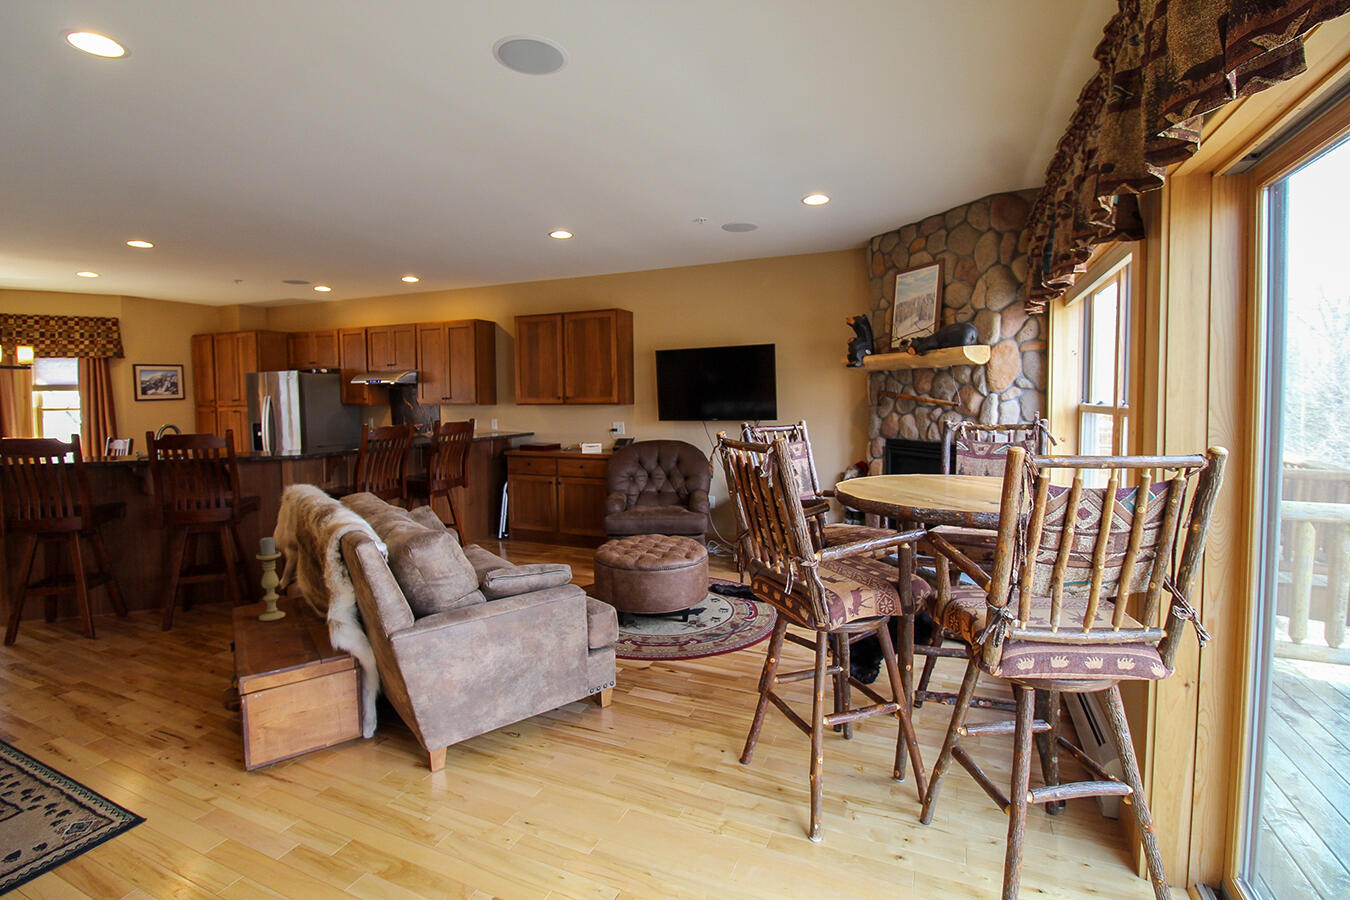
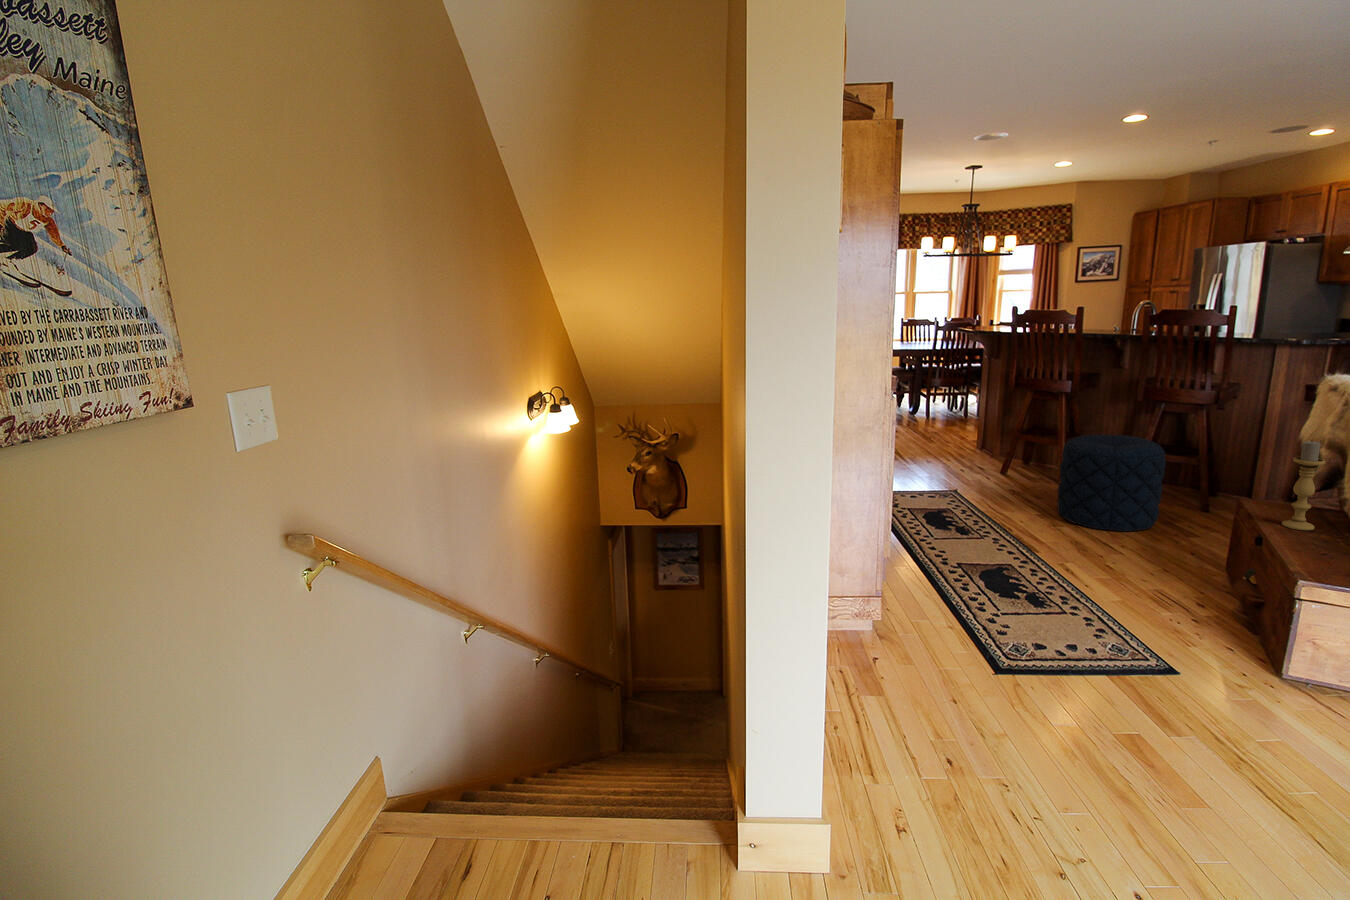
pouf: none [51,558,185,676] -> present [1057,435,1166,531]

